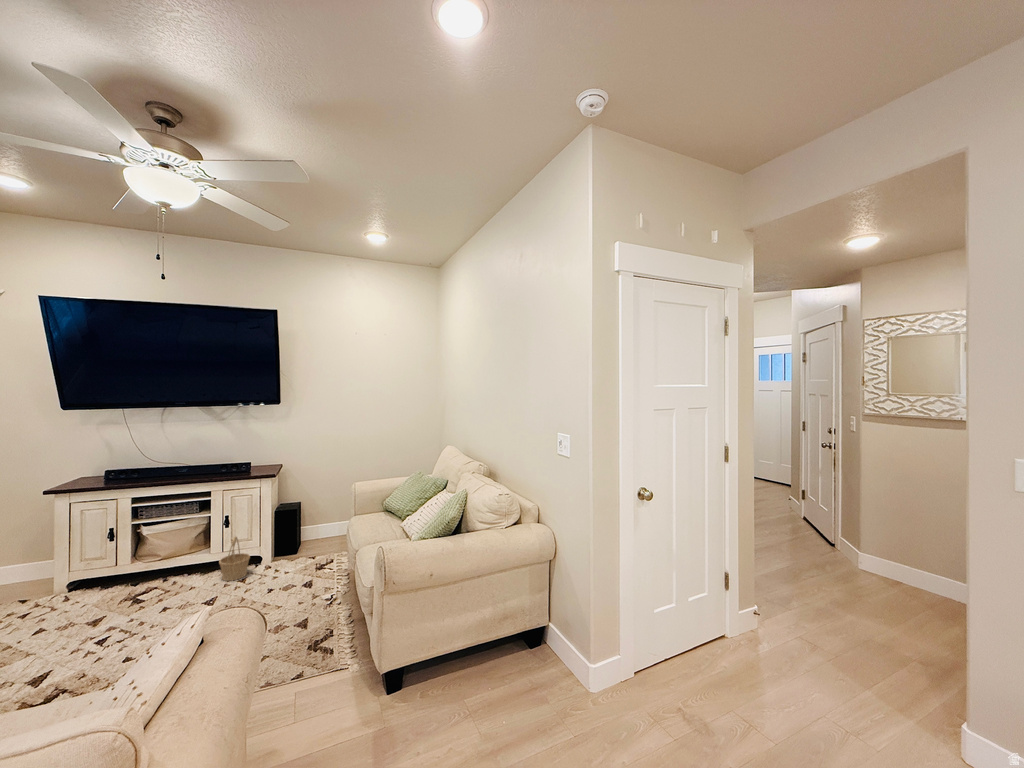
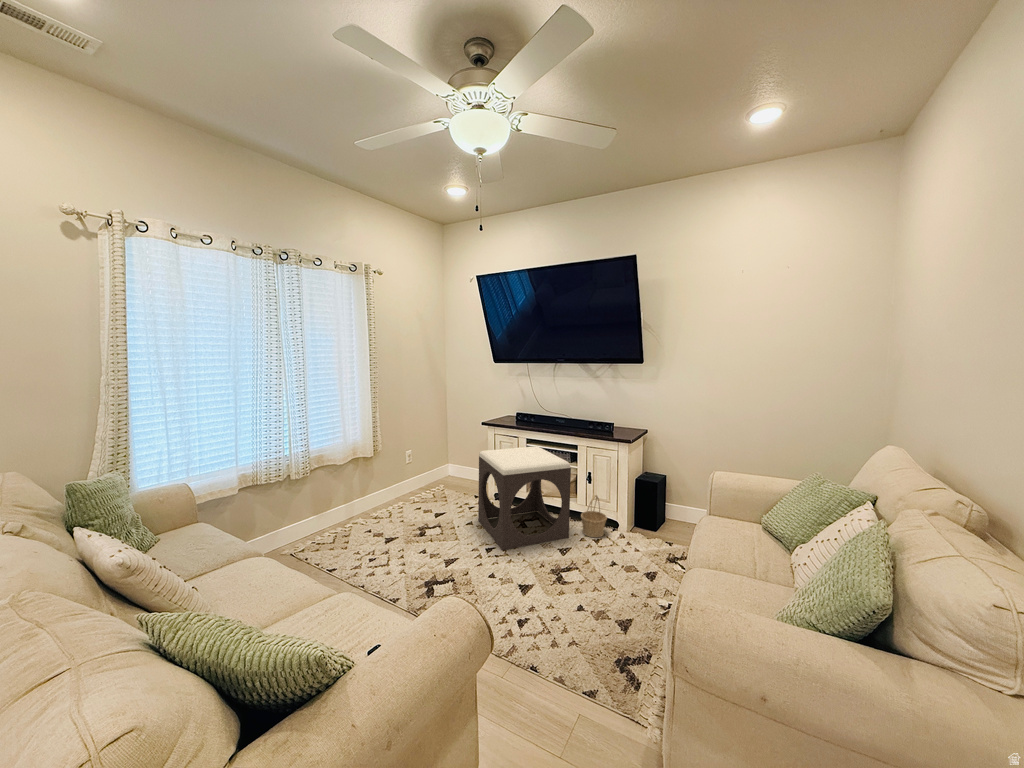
footstool: none [58,503,209,632] -> present [478,446,571,550]

